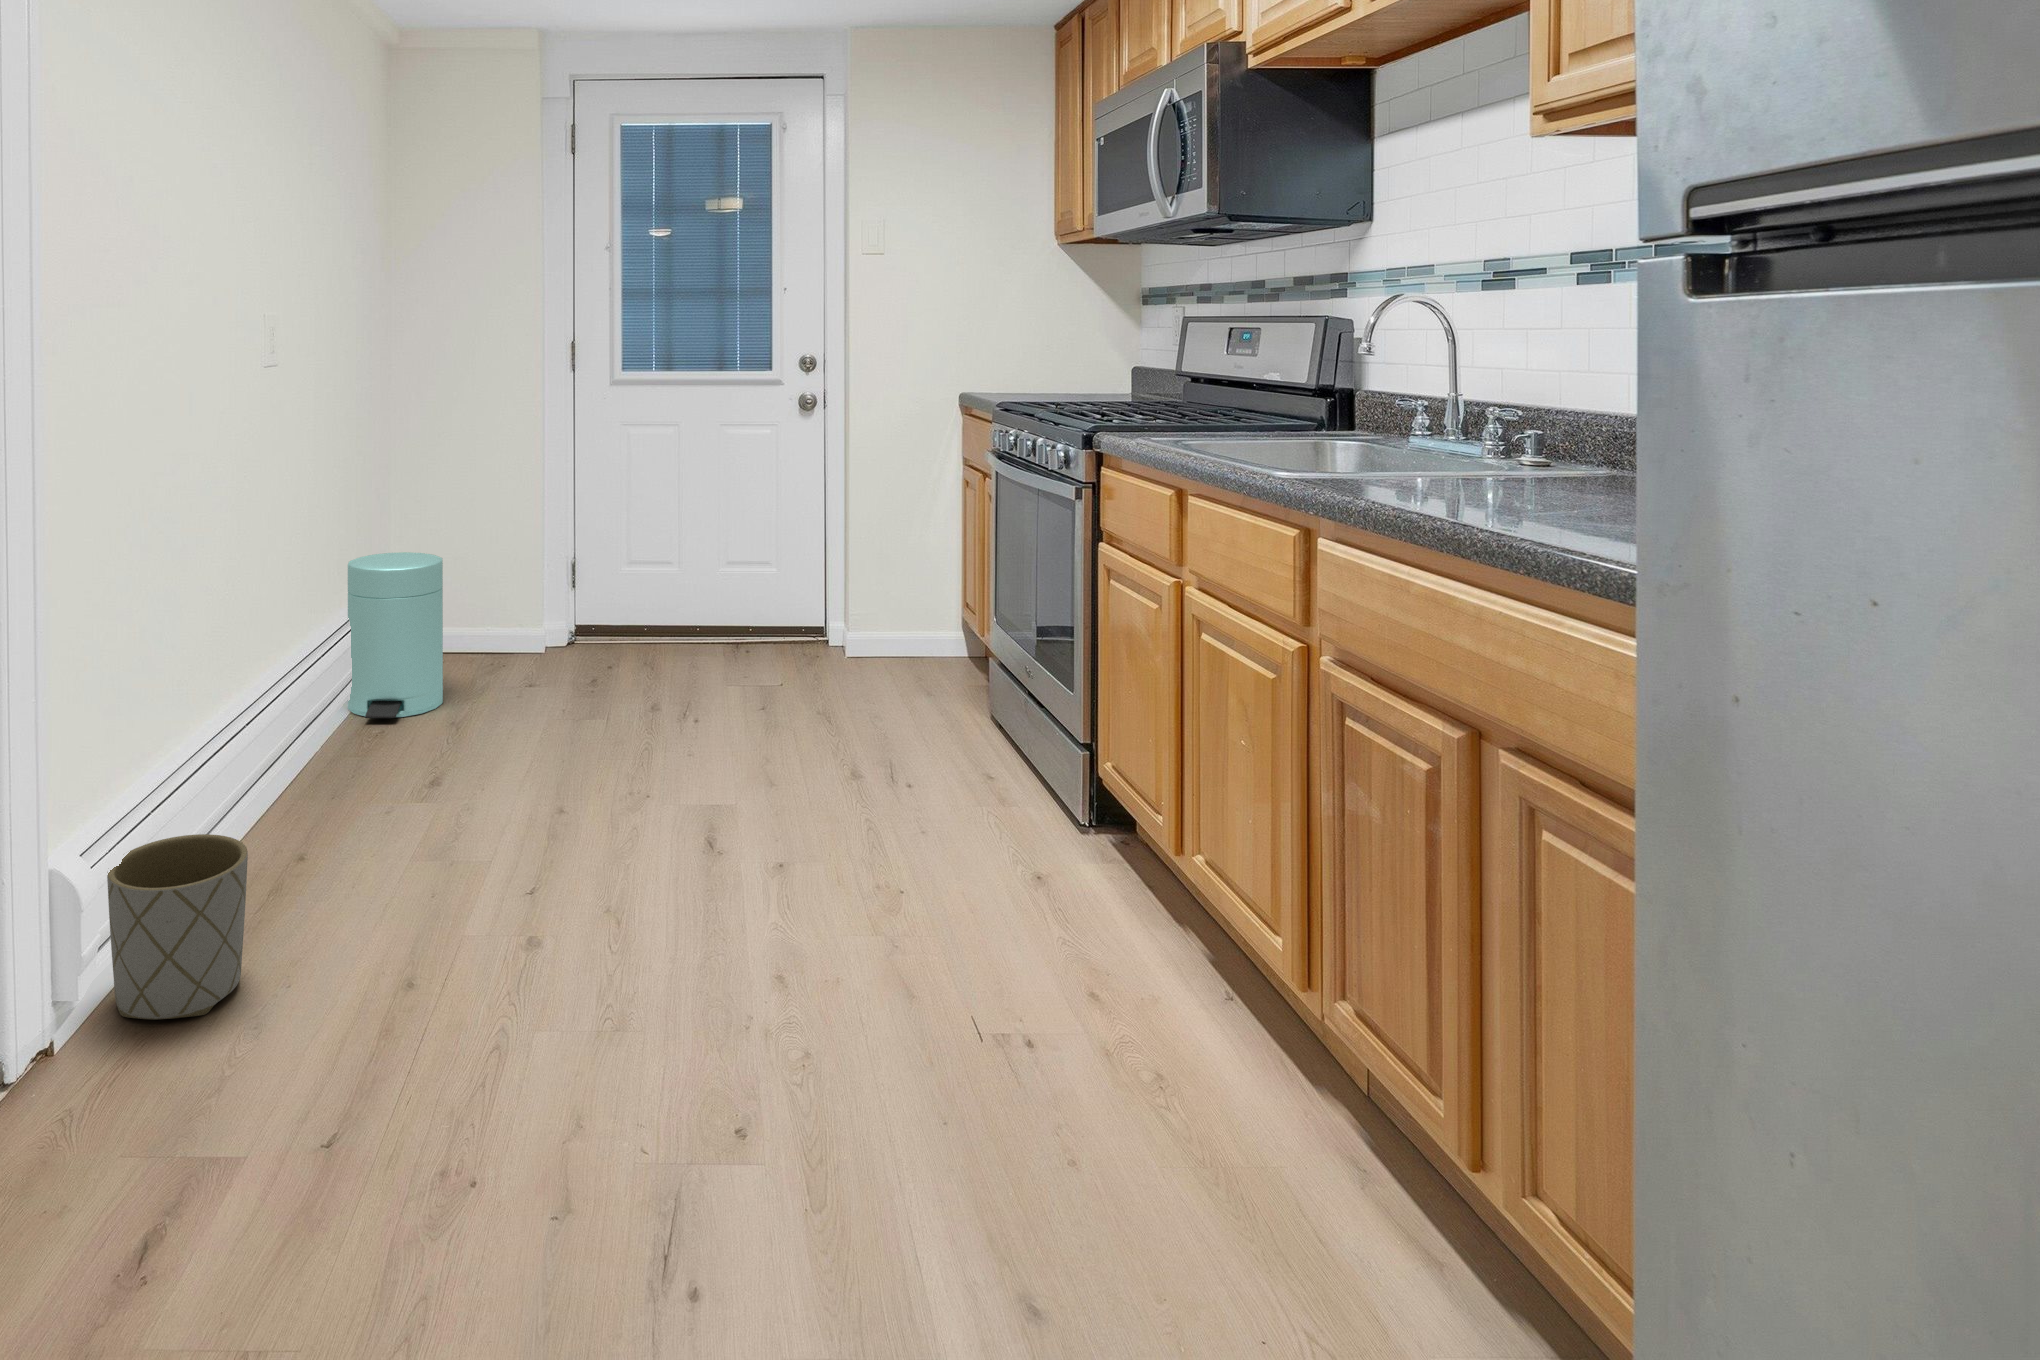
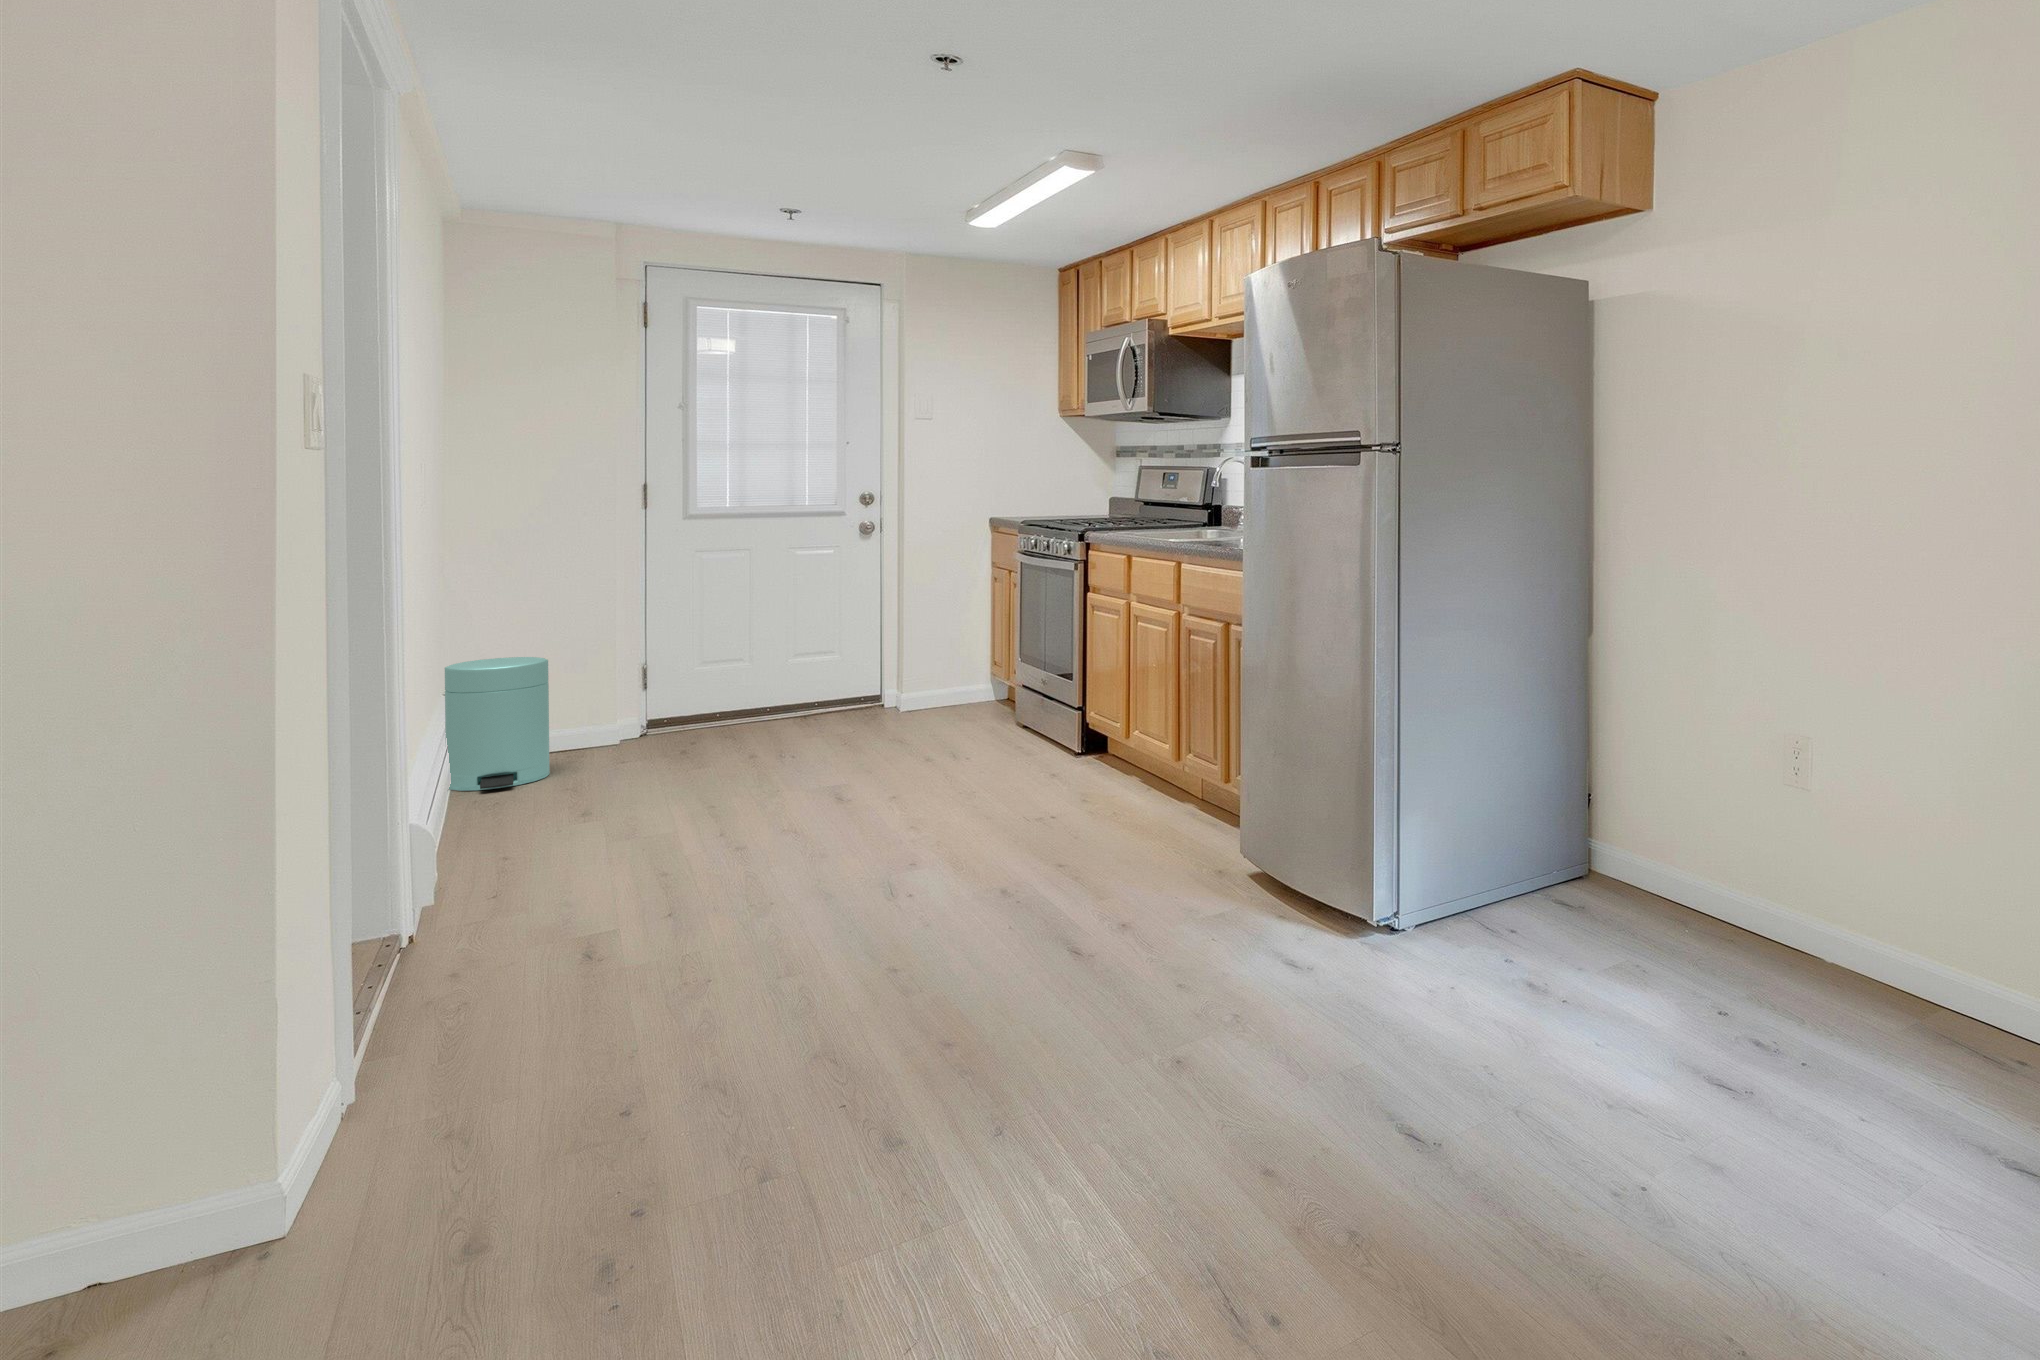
planter: present [107,834,248,1020] -> none [418,809,533,922]

